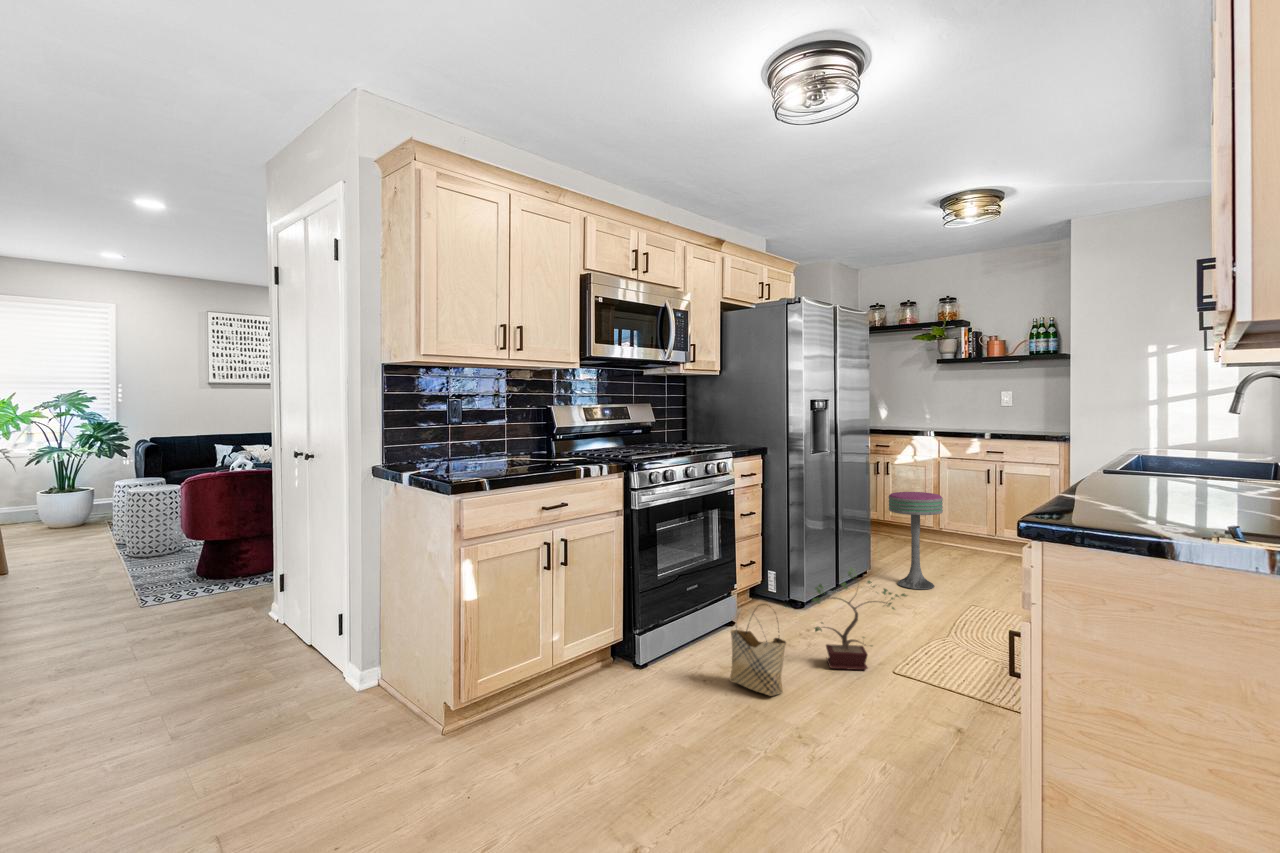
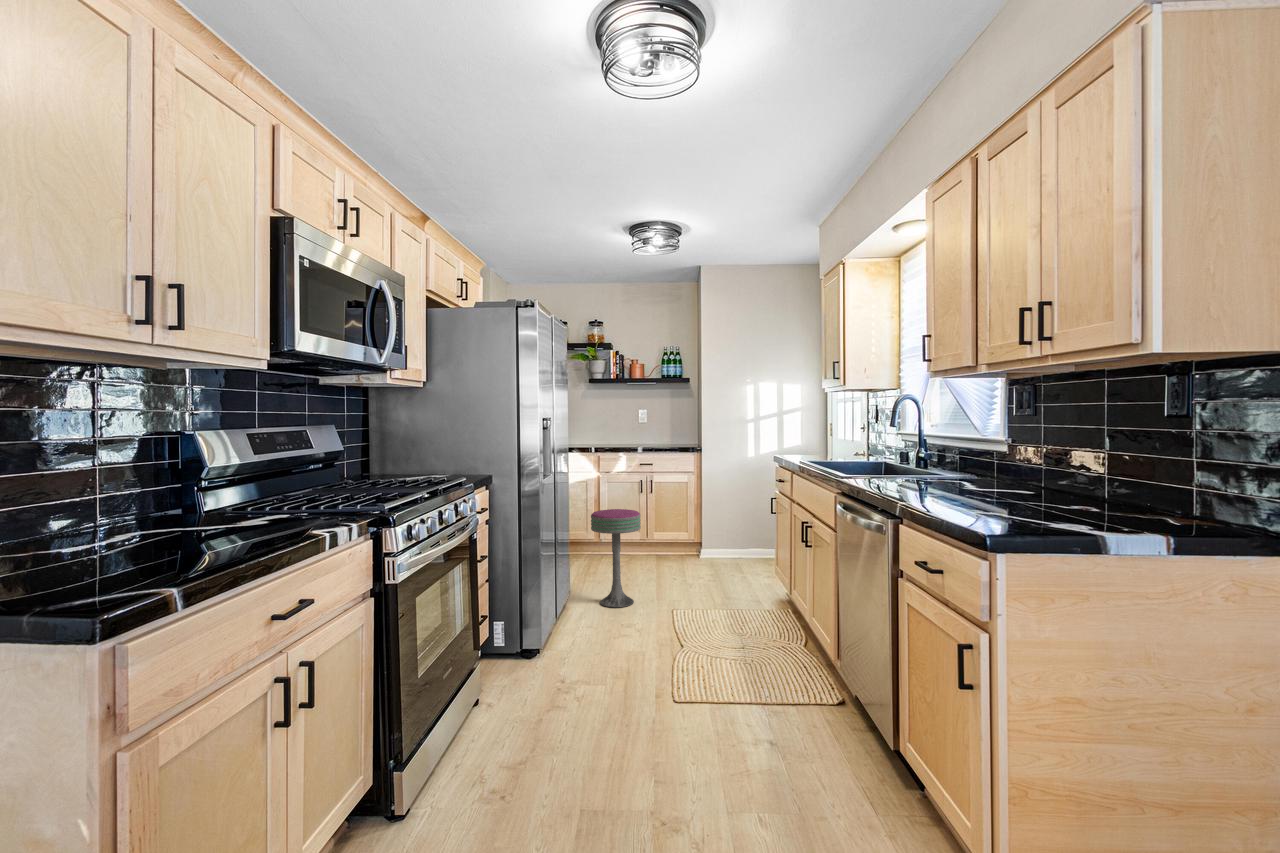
potted plant: present [812,567,907,670] -> none [607,606,700,729]
woven basket: present [729,604,786,696] -> none [537,676,615,795]

